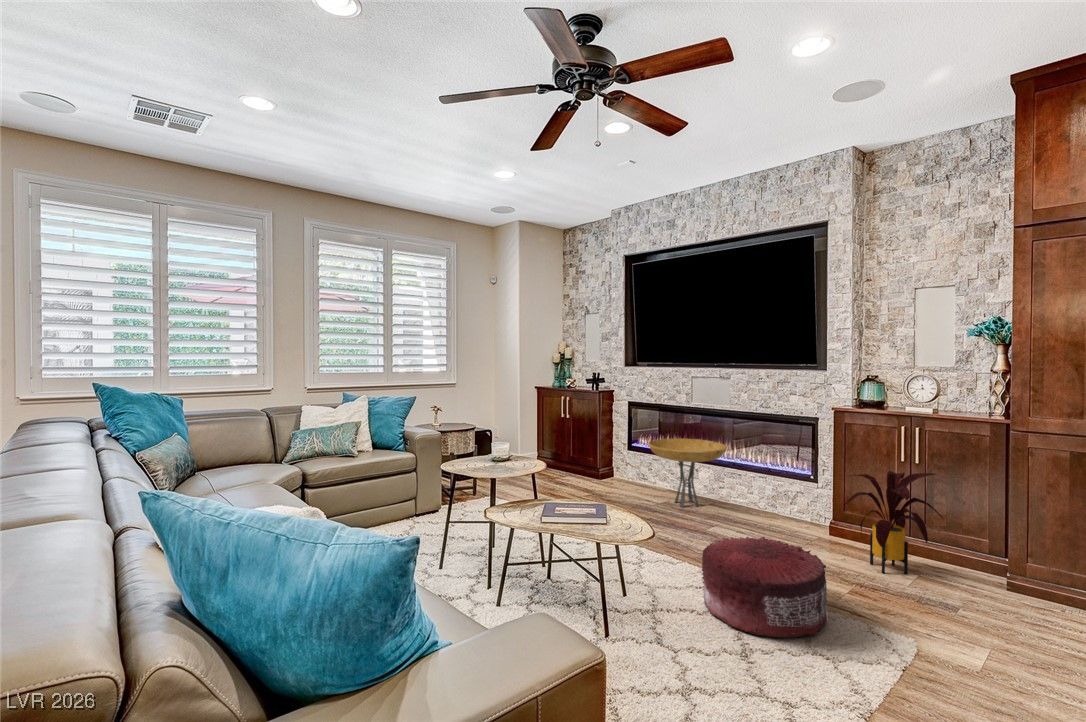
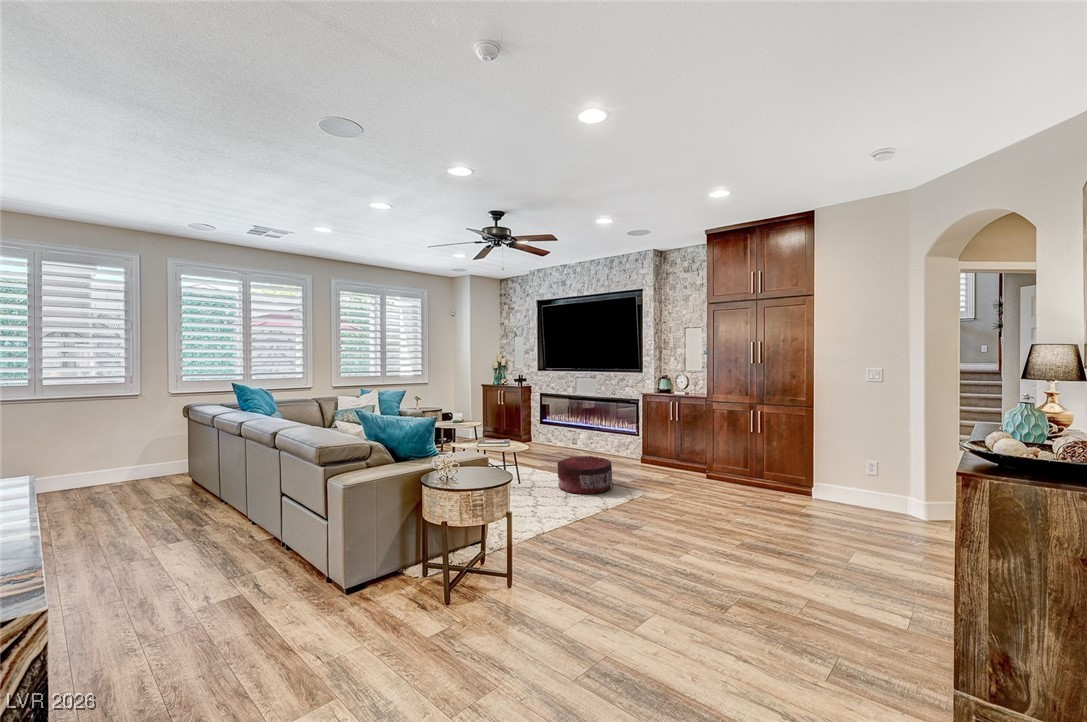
side table: present [648,438,727,507] -> none [547,415,593,454]
house plant: present [844,471,942,574] -> none [636,425,684,475]

